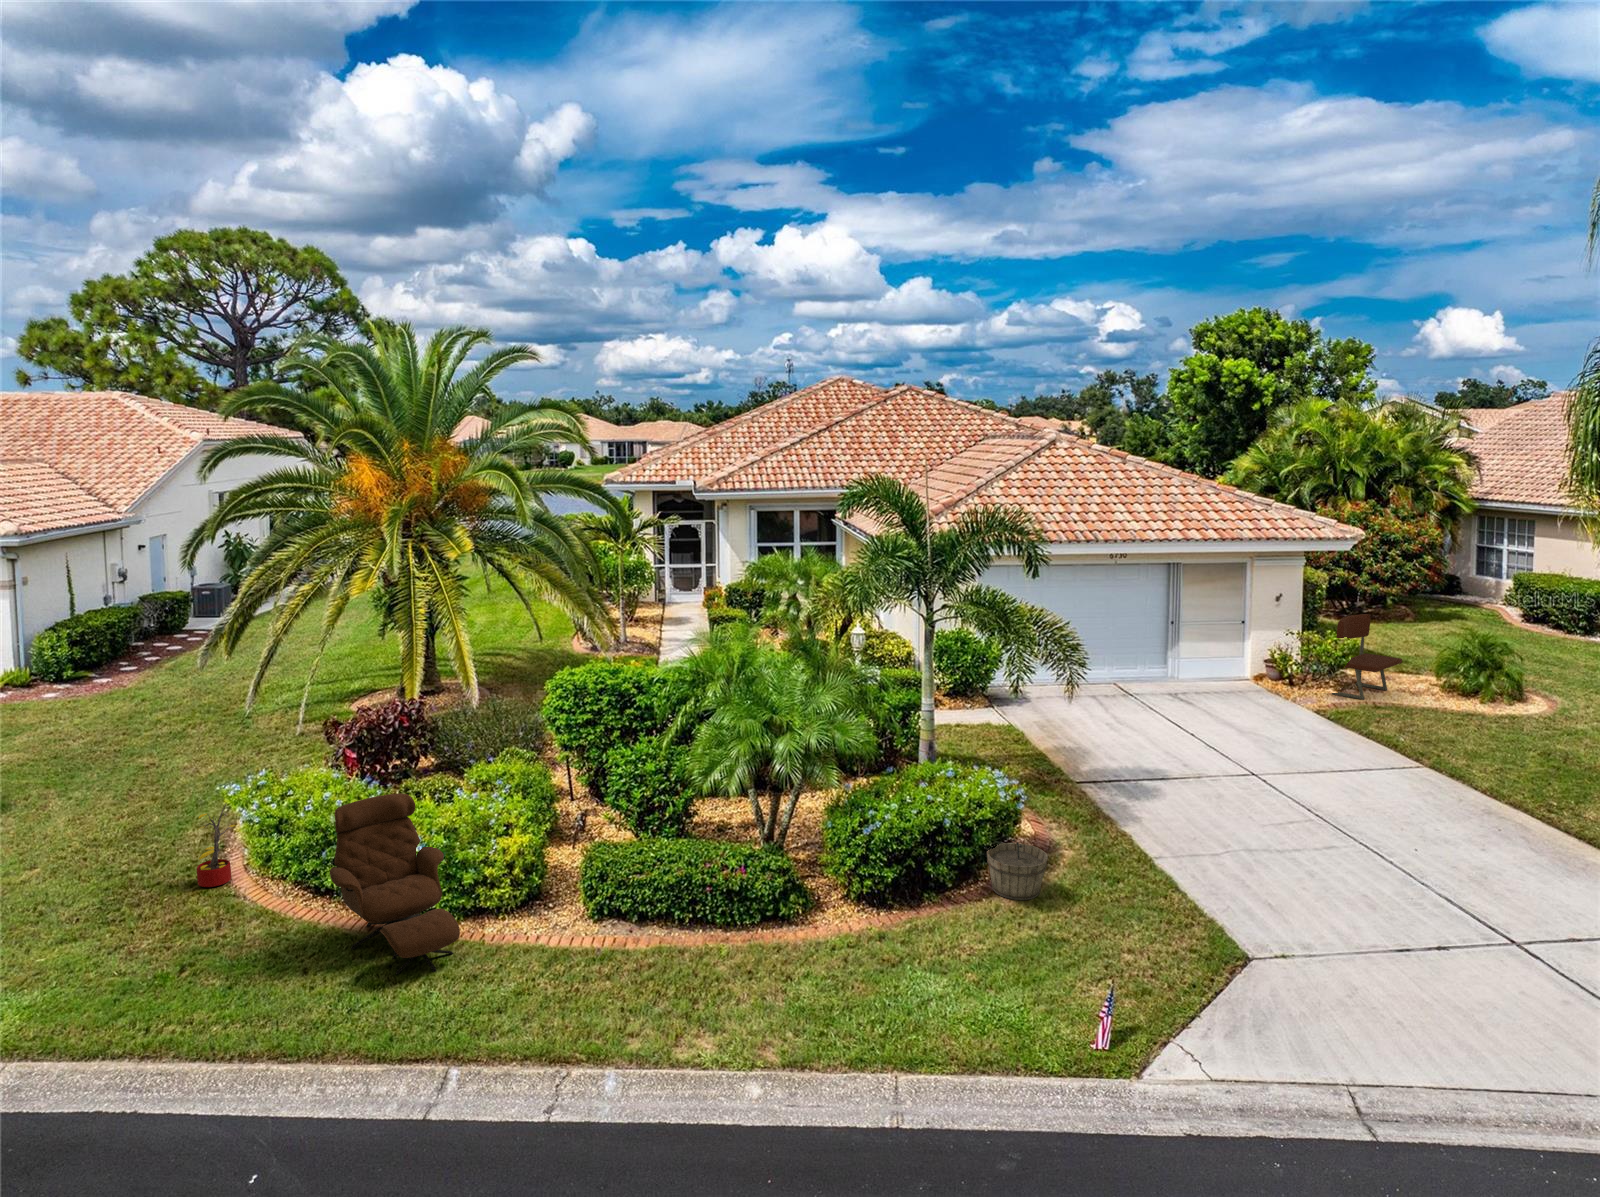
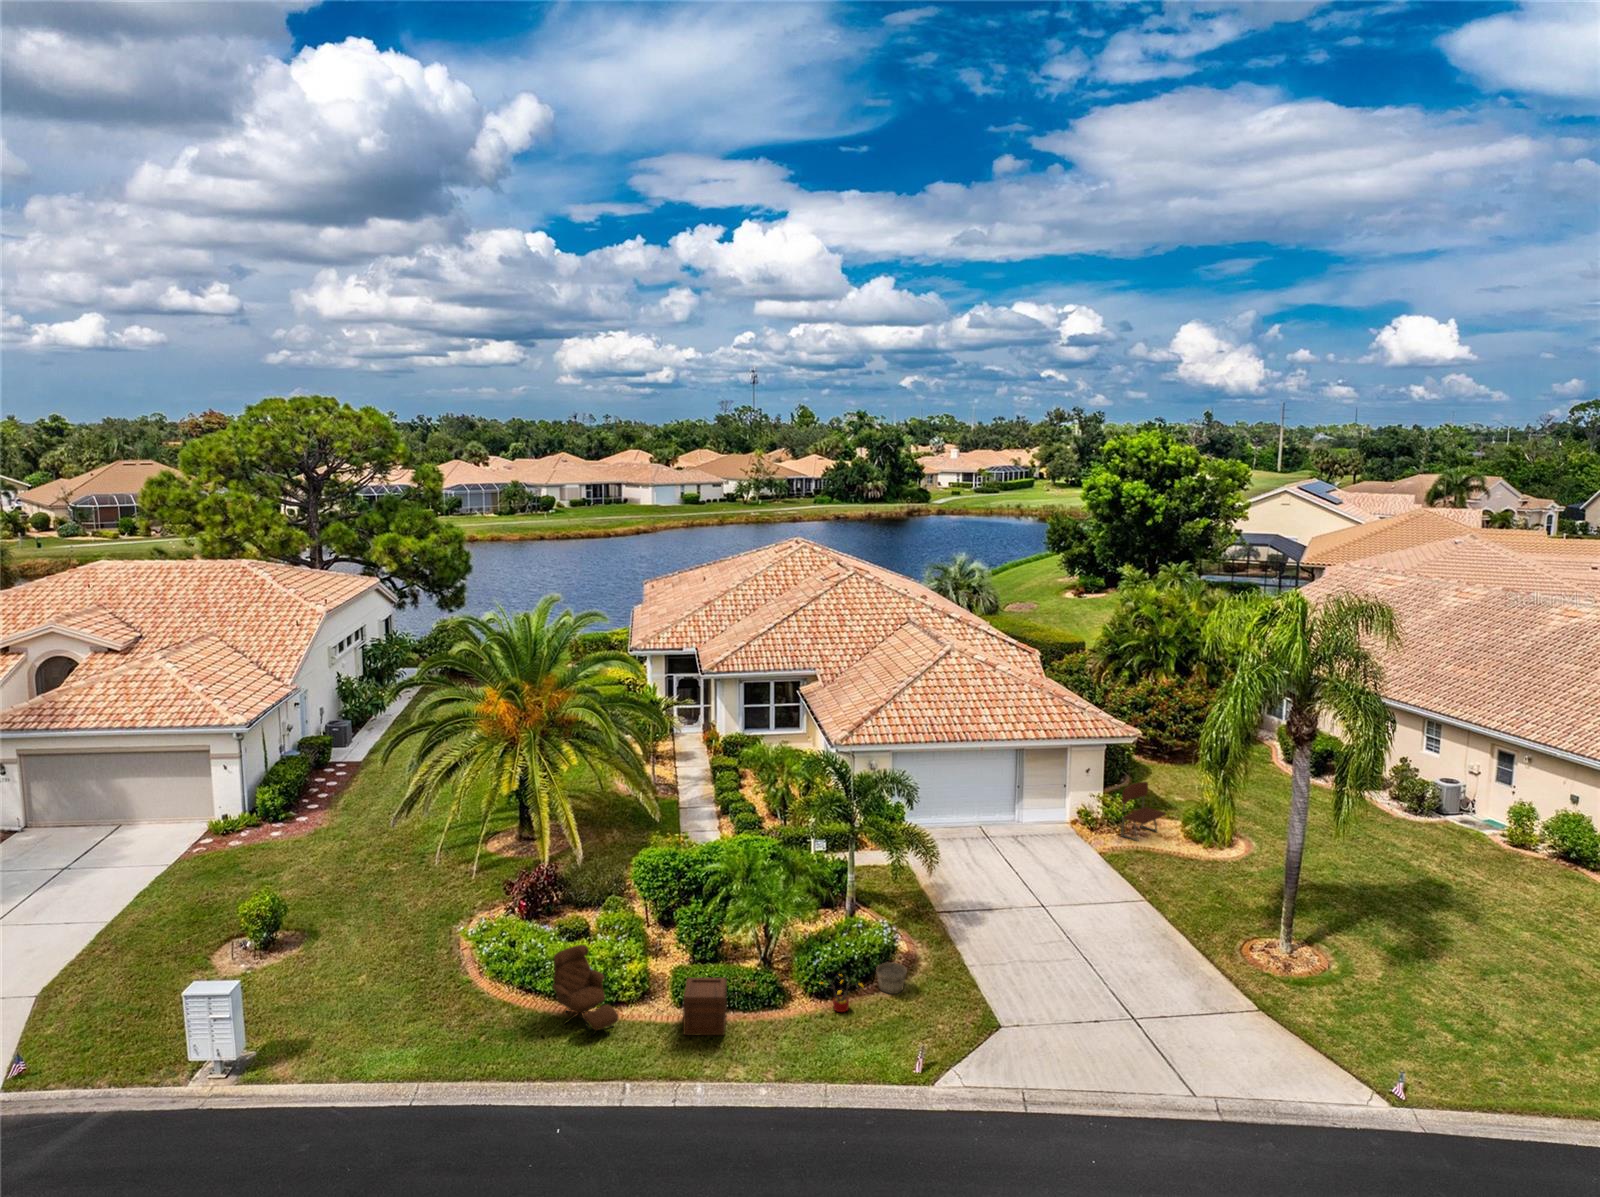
decorative plant: present [196,804,235,887] -> present [822,980,864,1012]
wooden crate: none [590,857,689,972] -> present [683,978,727,1035]

